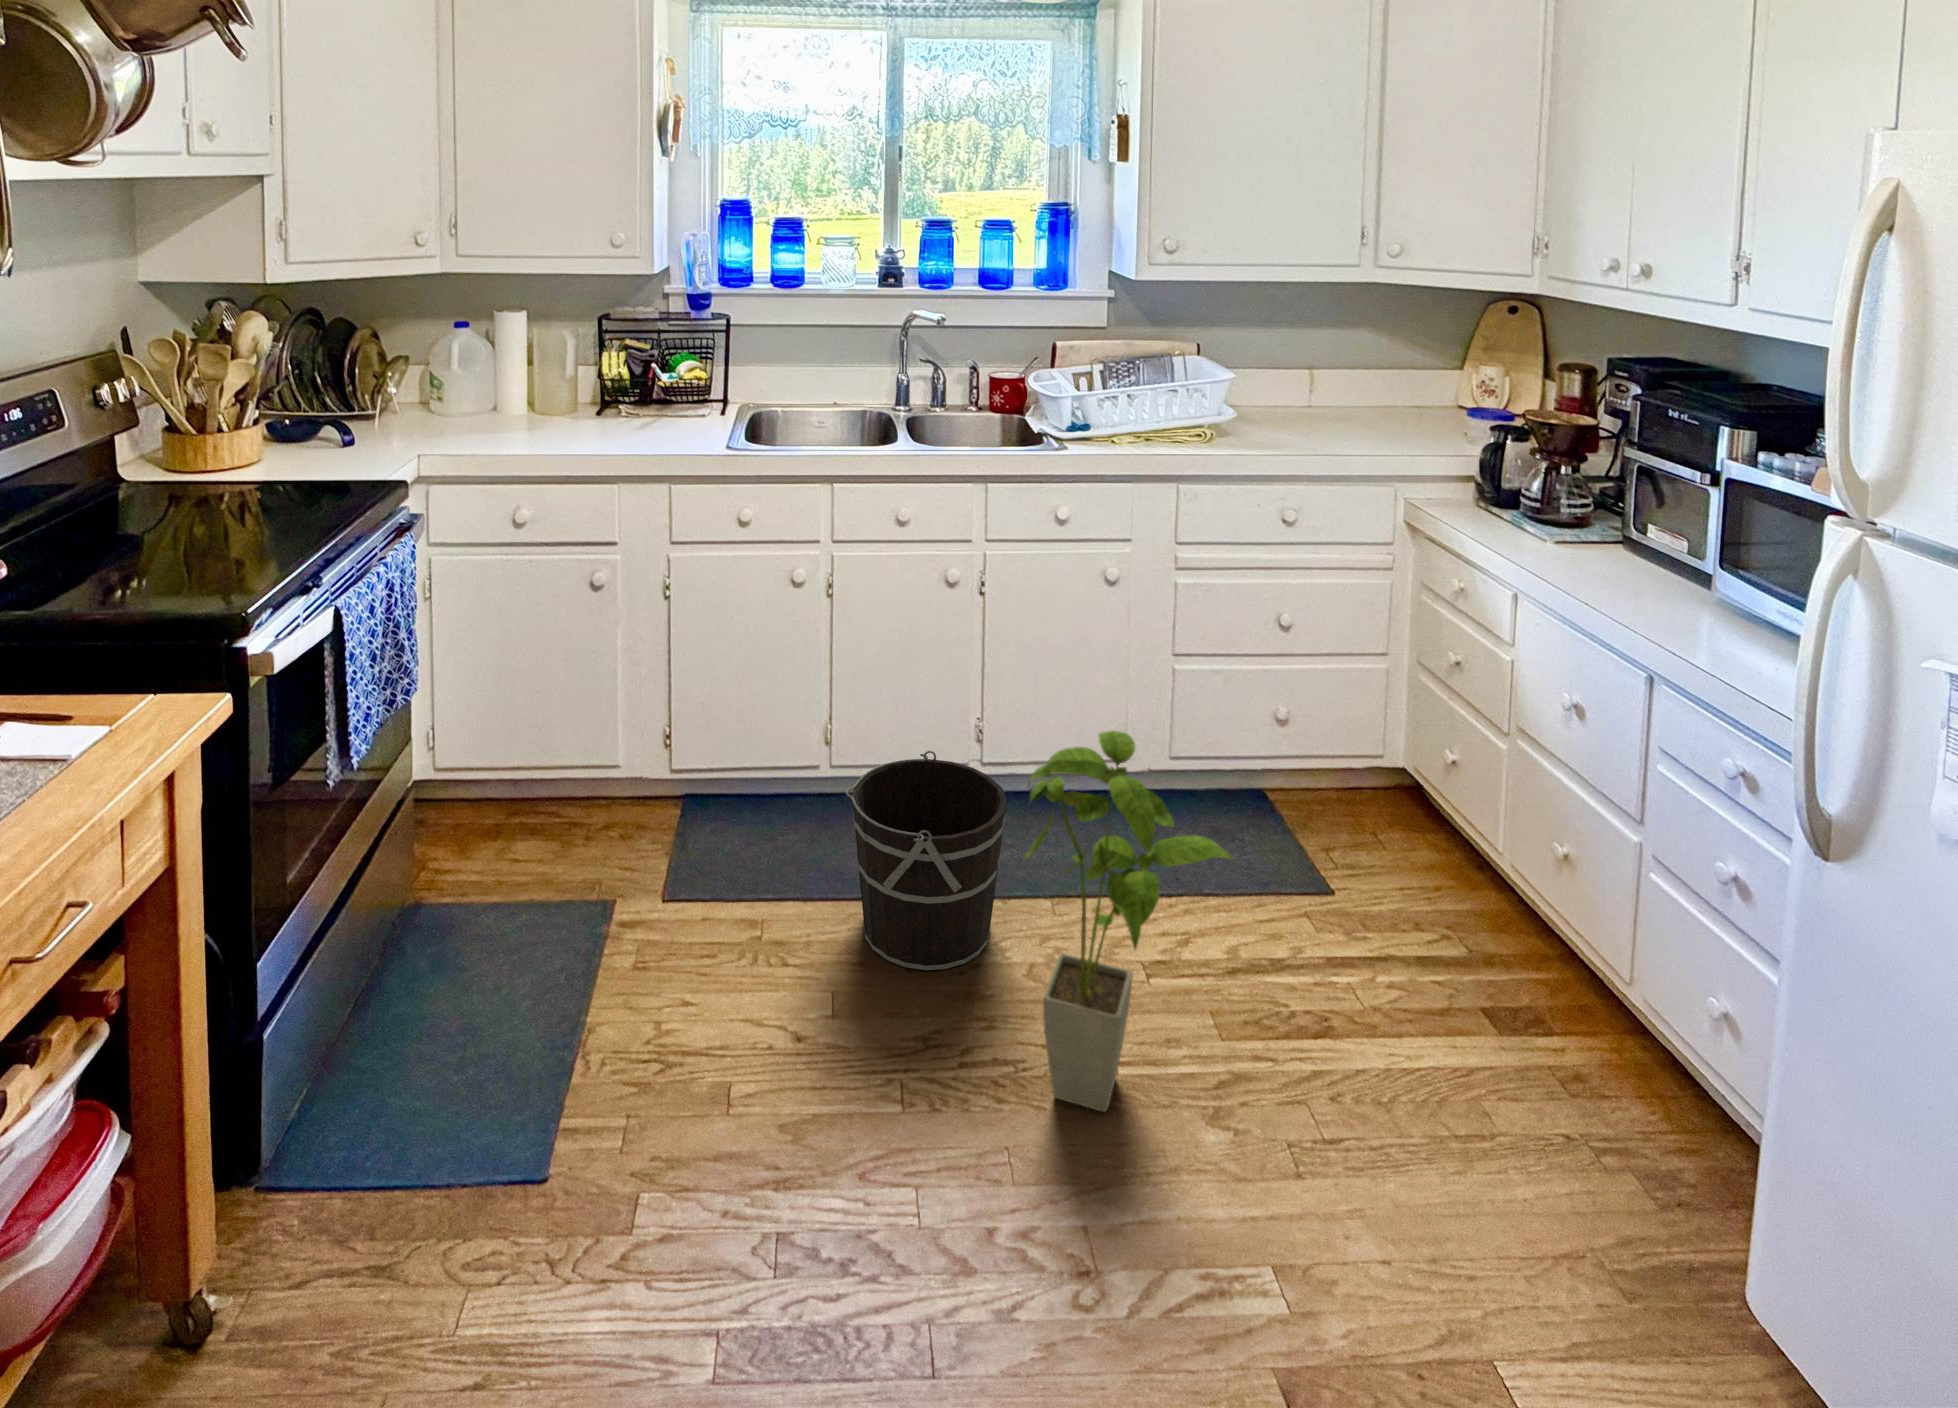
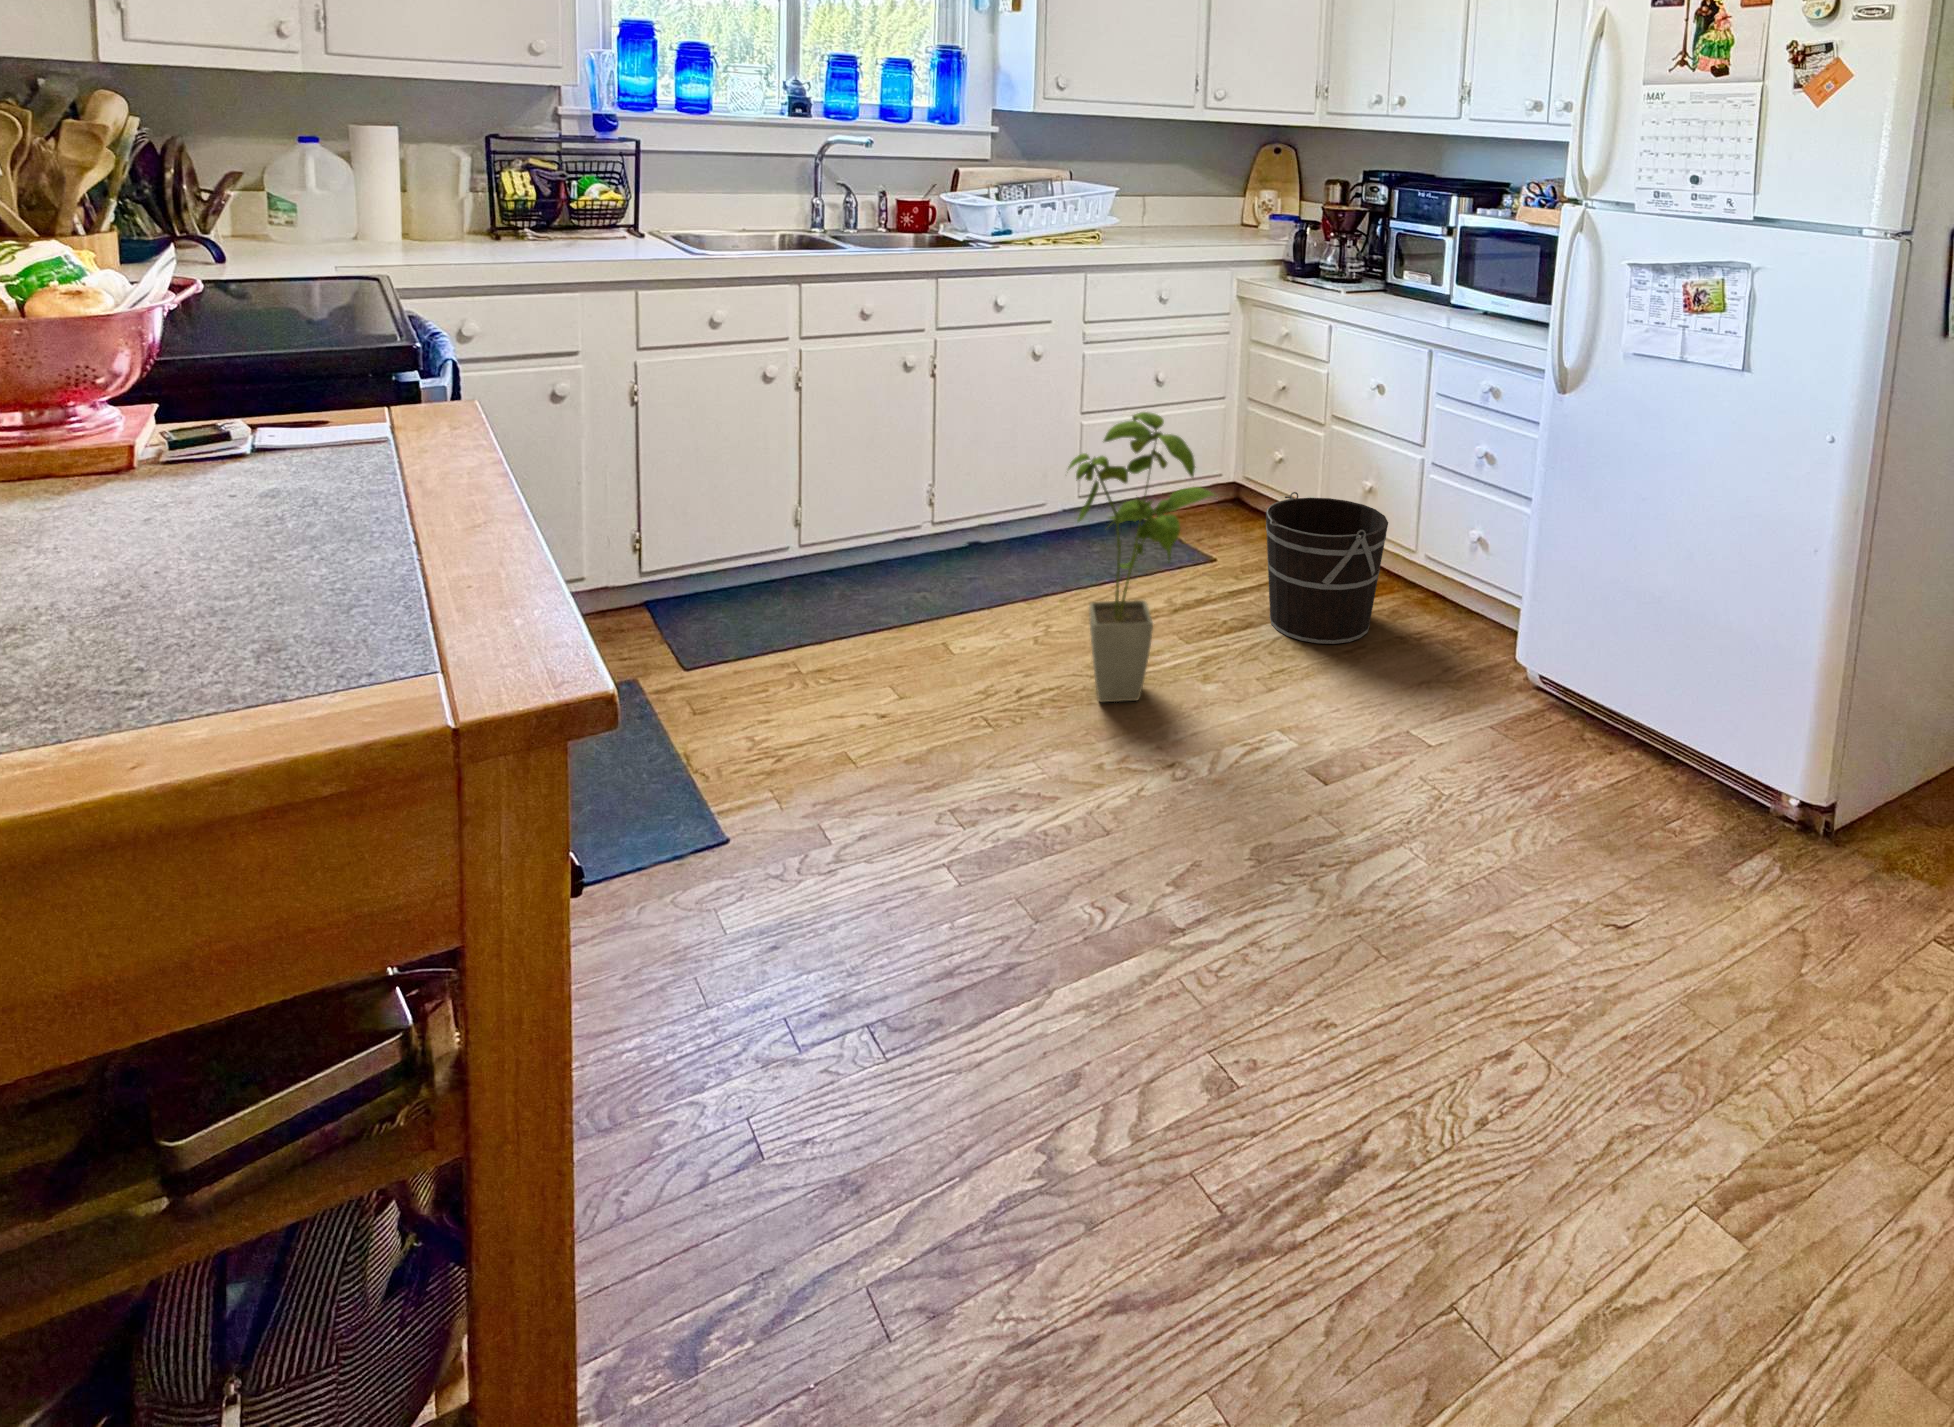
bucket: present [845,751,1007,970] -> present [1266,492,1388,644]

